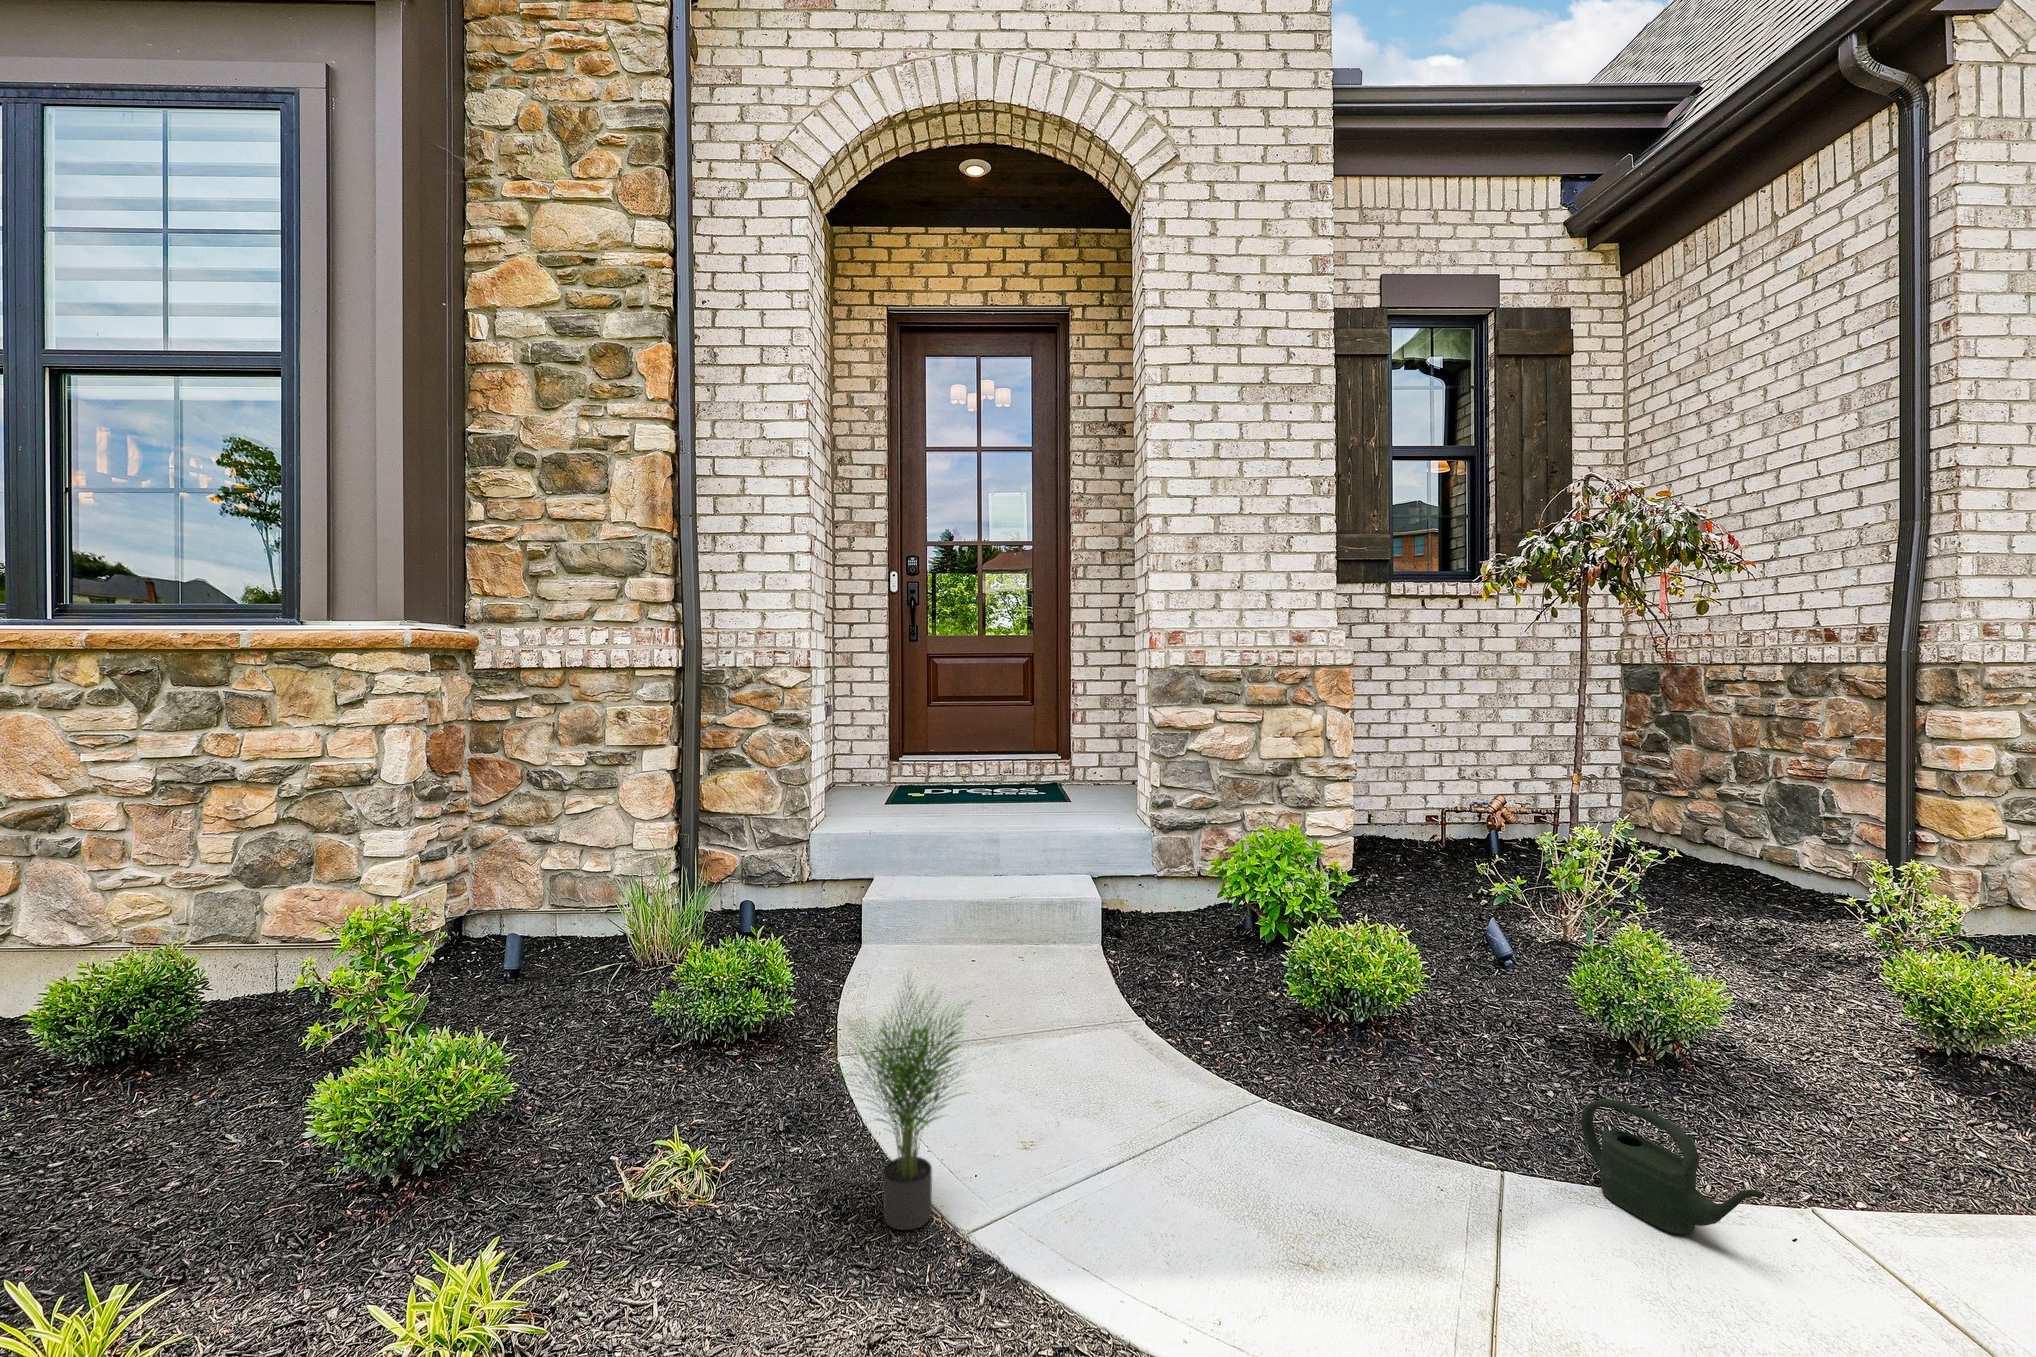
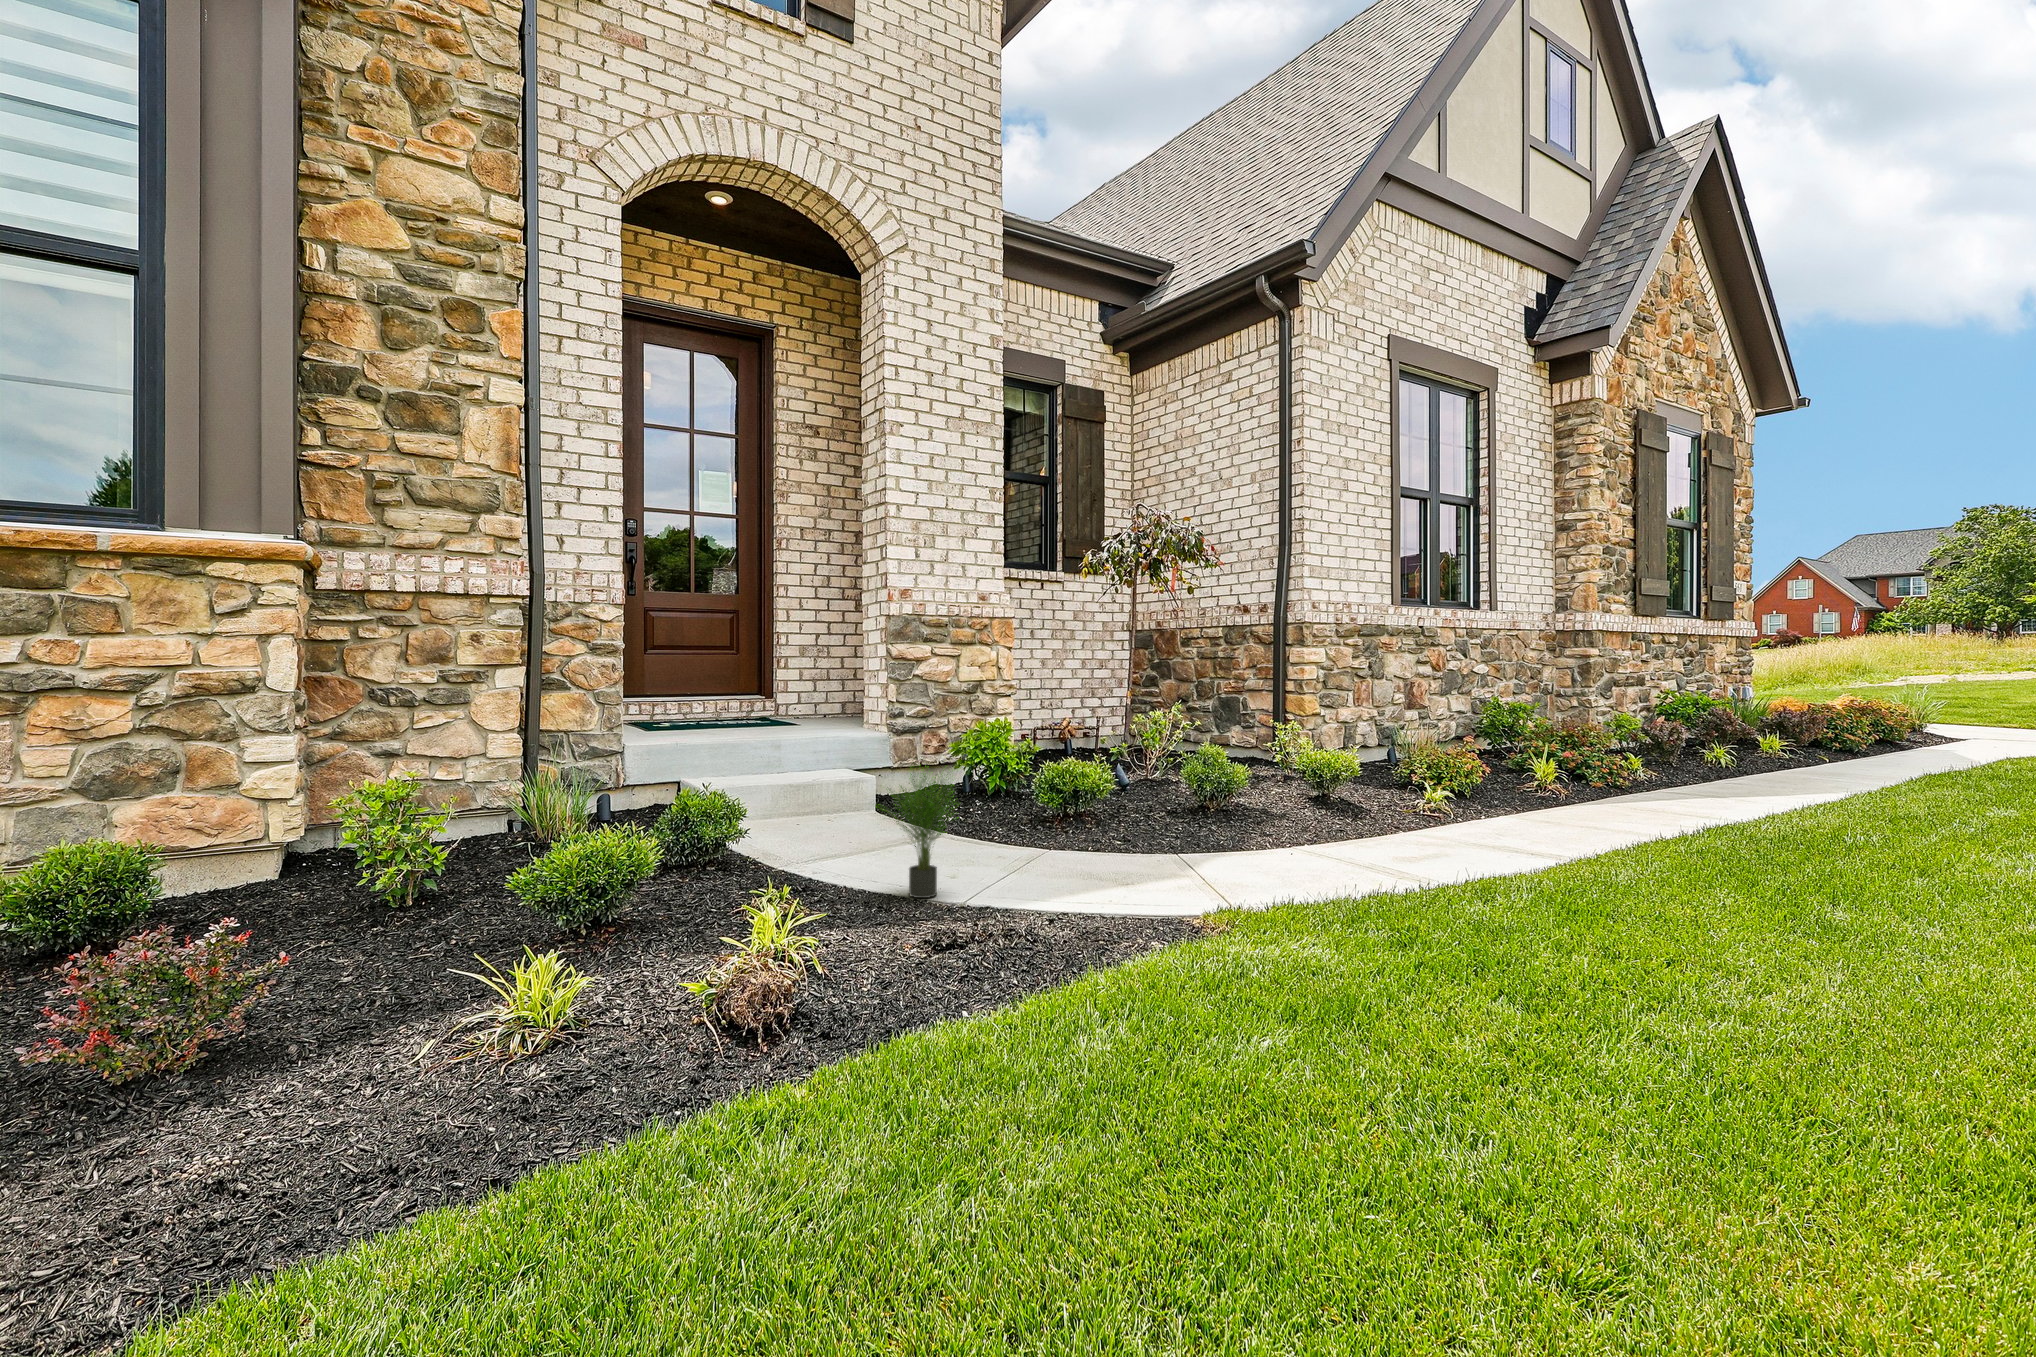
watering can: present [1581,1099,1765,1234] -> none [1201,806,1278,856]

